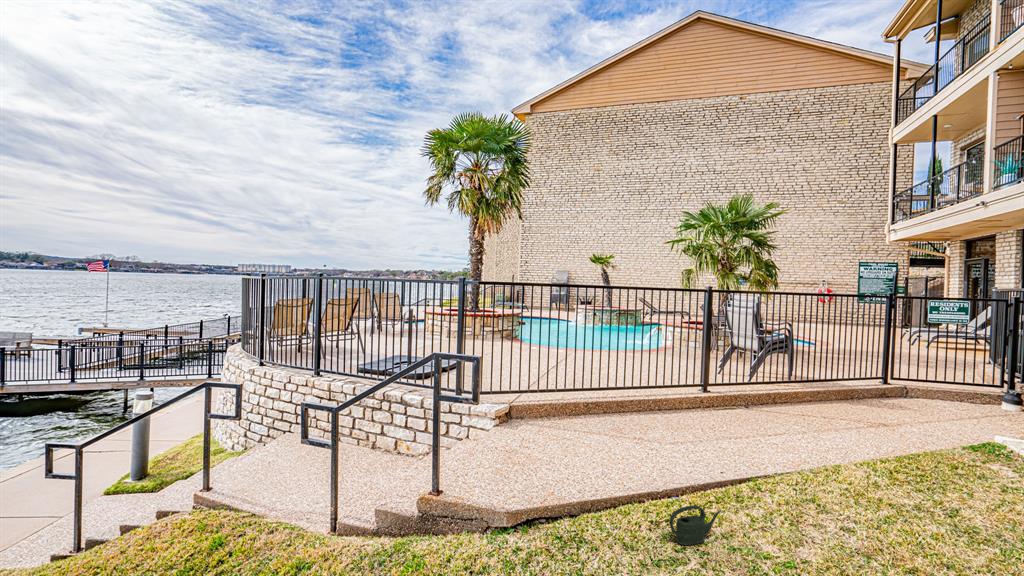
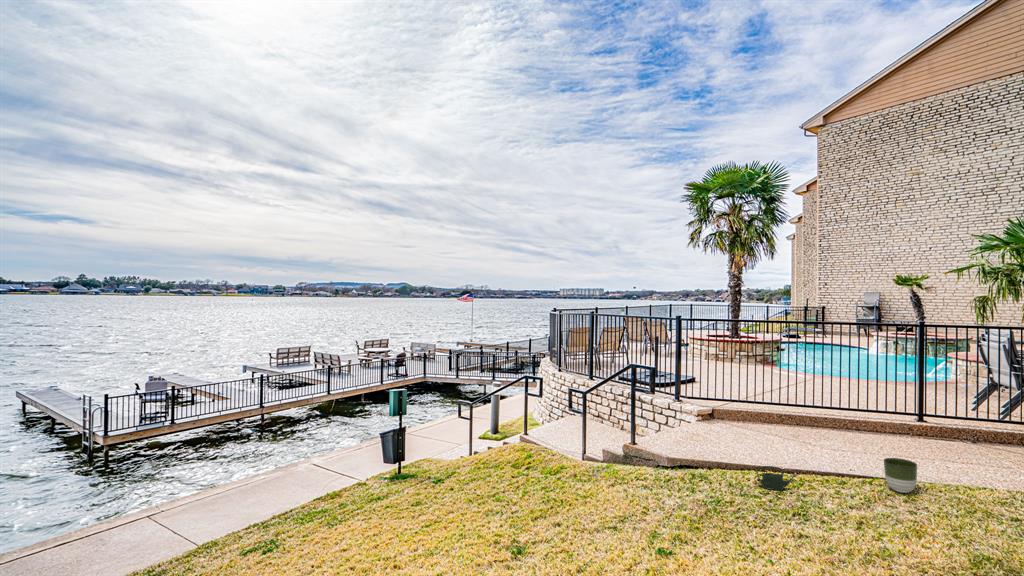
planter: none [783,455,824,502] -> present [884,458,917,493]

